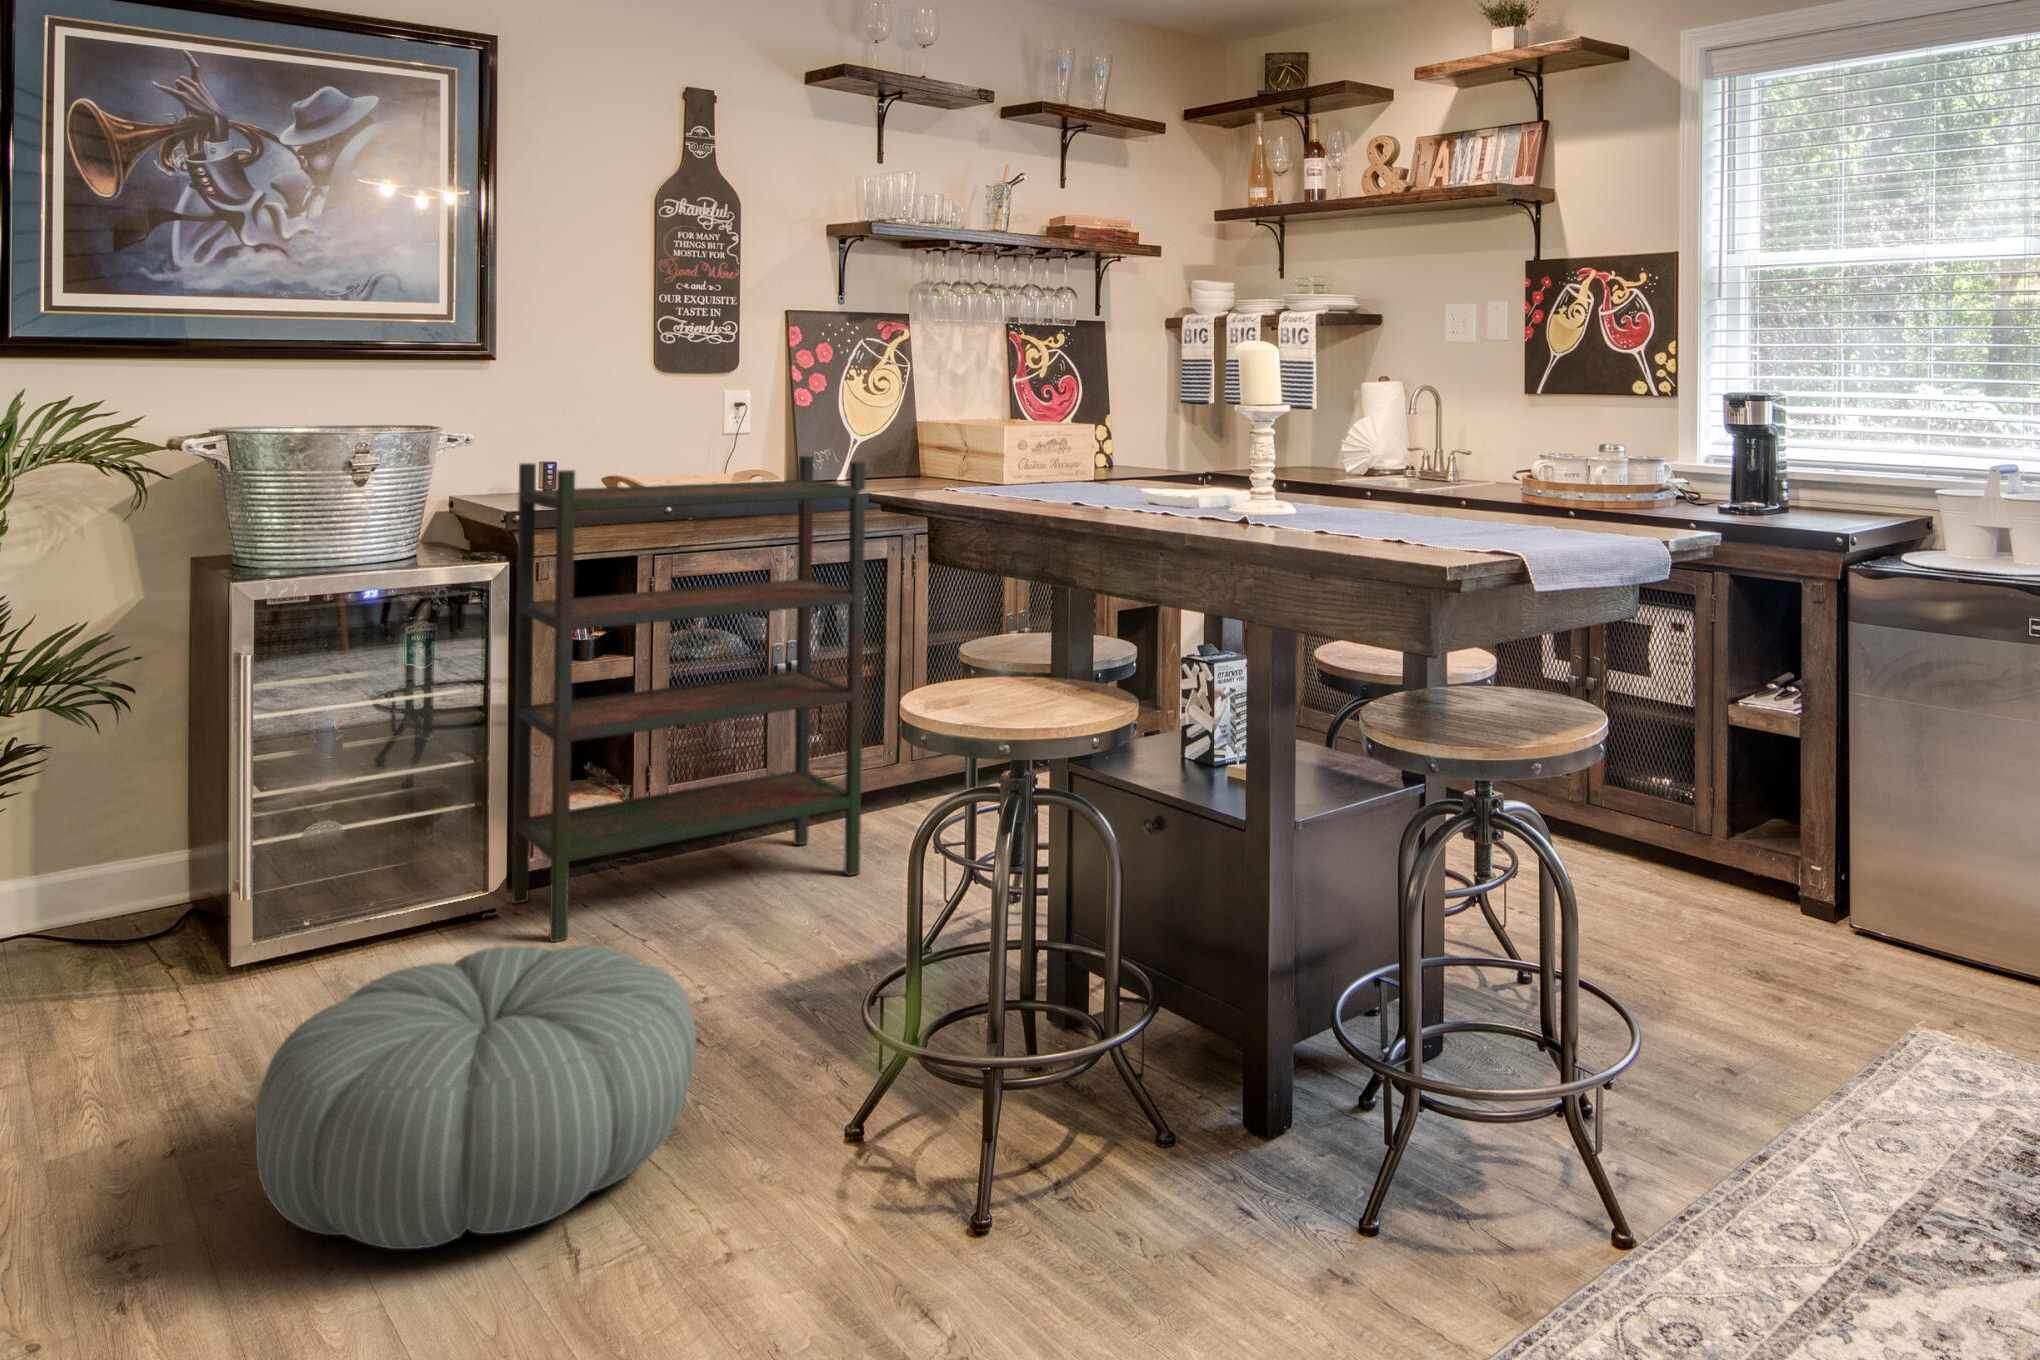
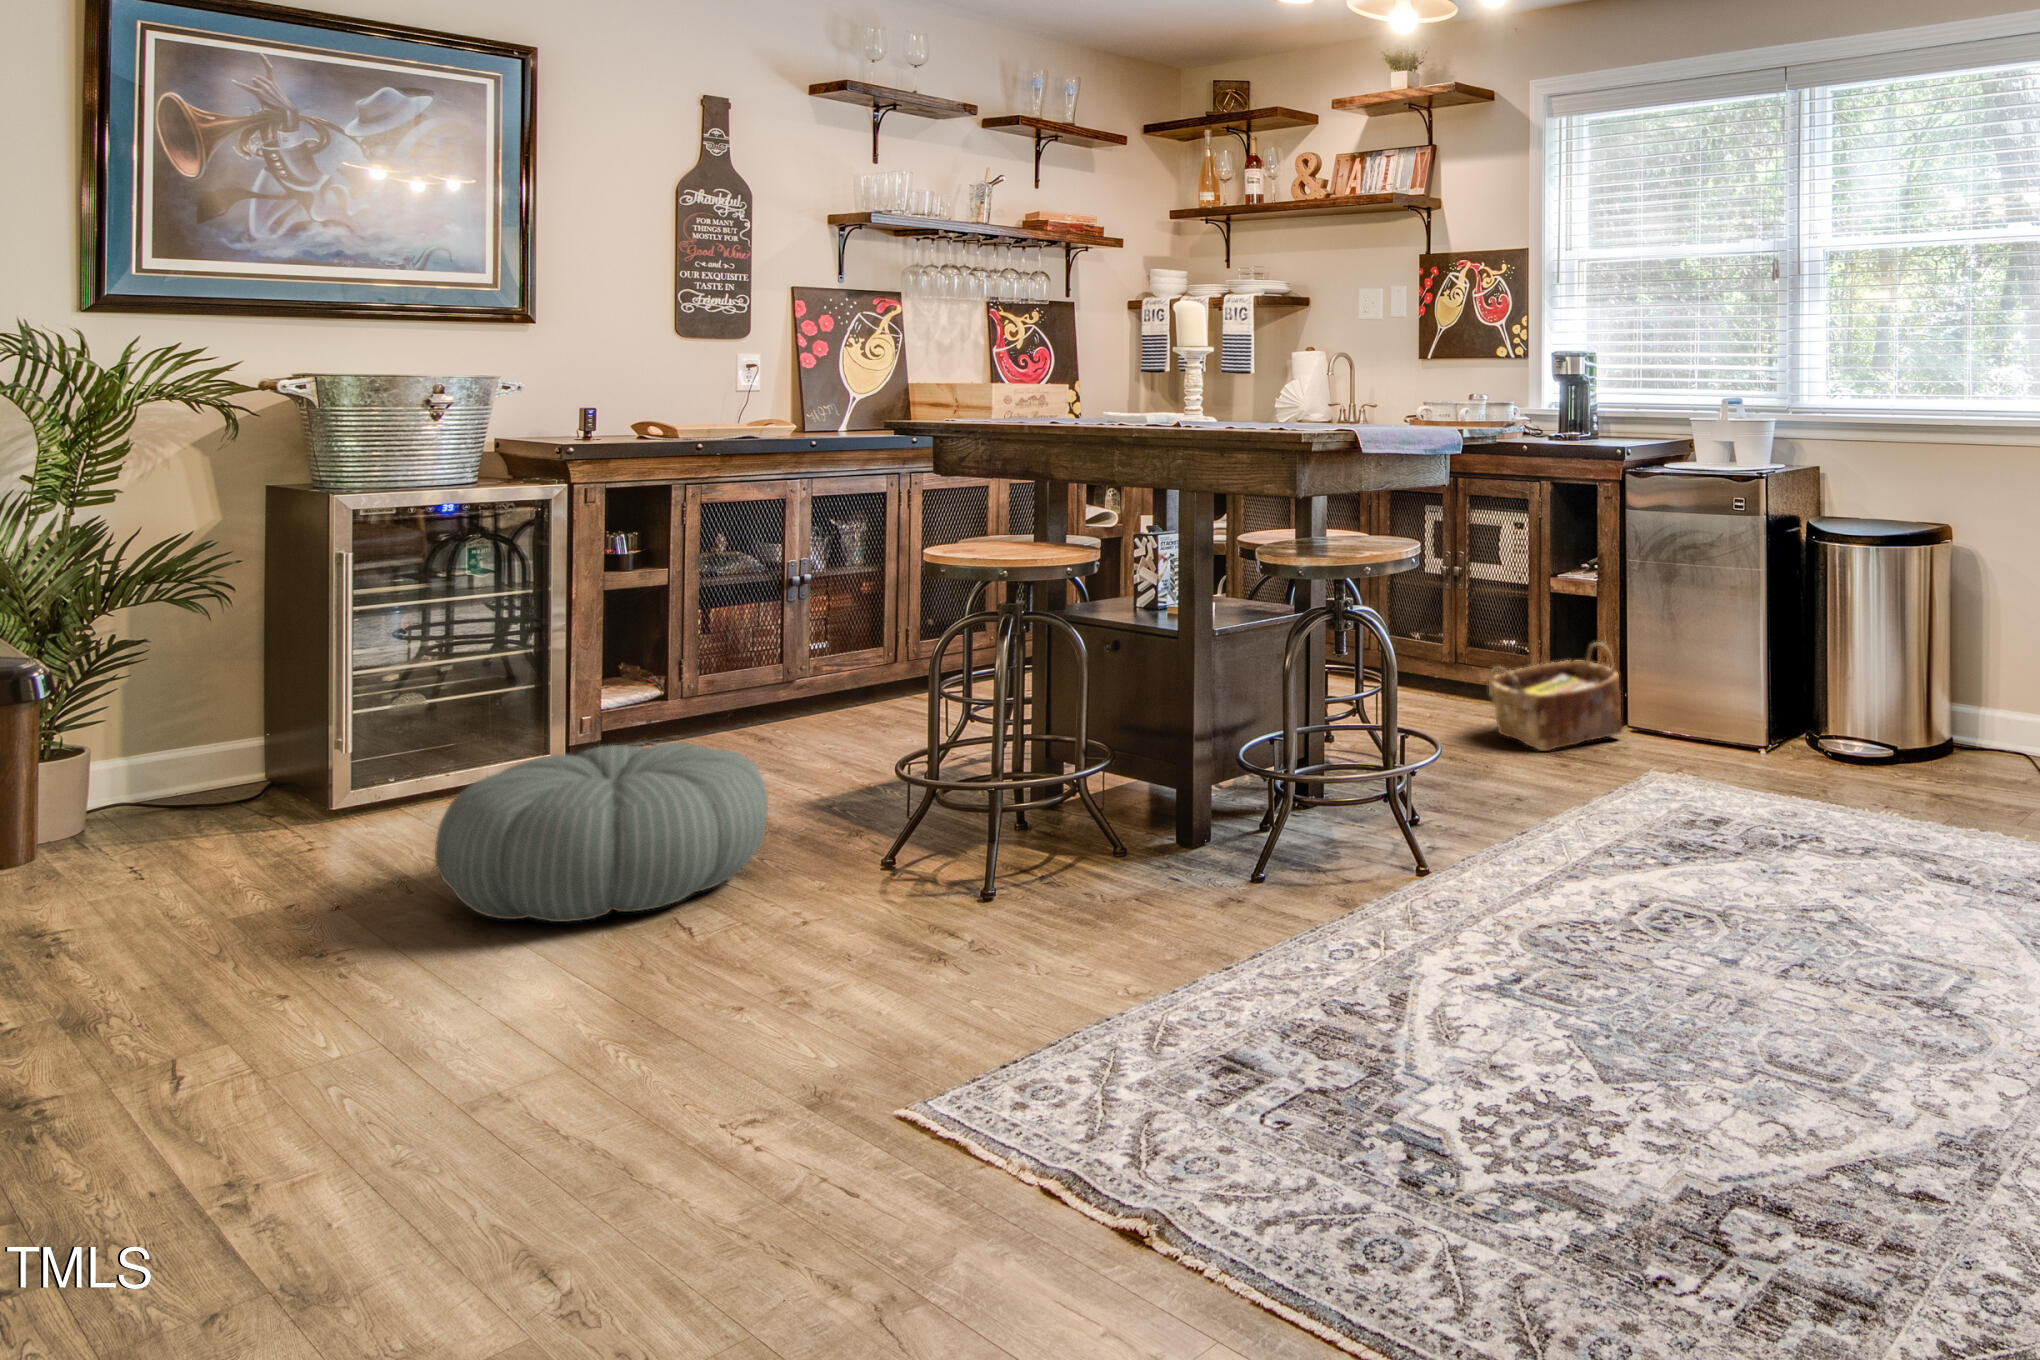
bookshelf: present [512,456,866,942] -> none [566,405,873,786]
woven basket: none [1652,798,1847,961] -> present [1489,642,1623,751]

